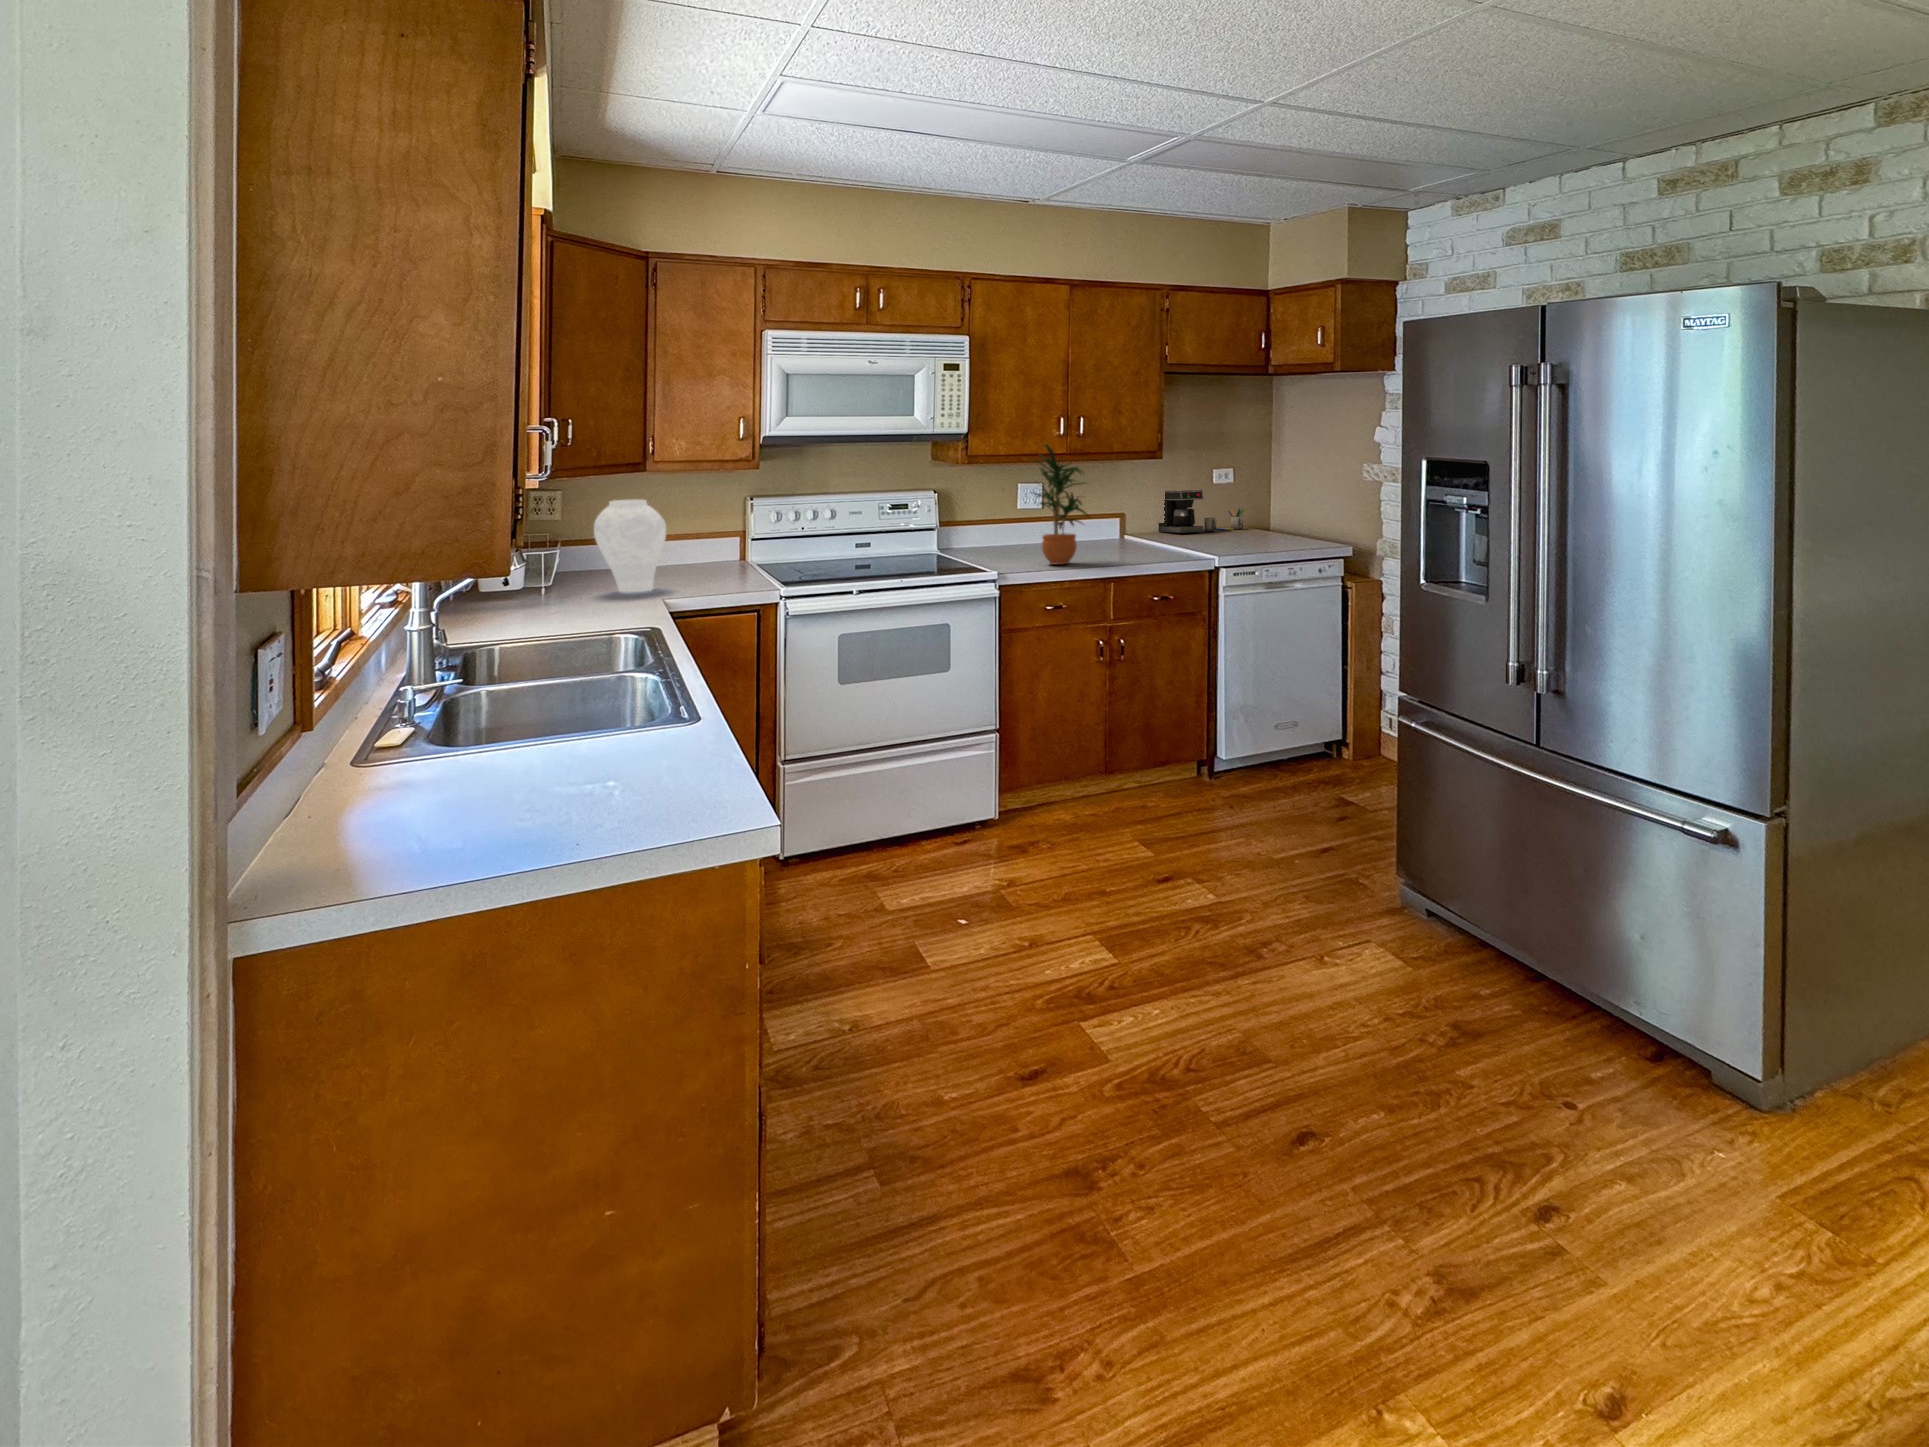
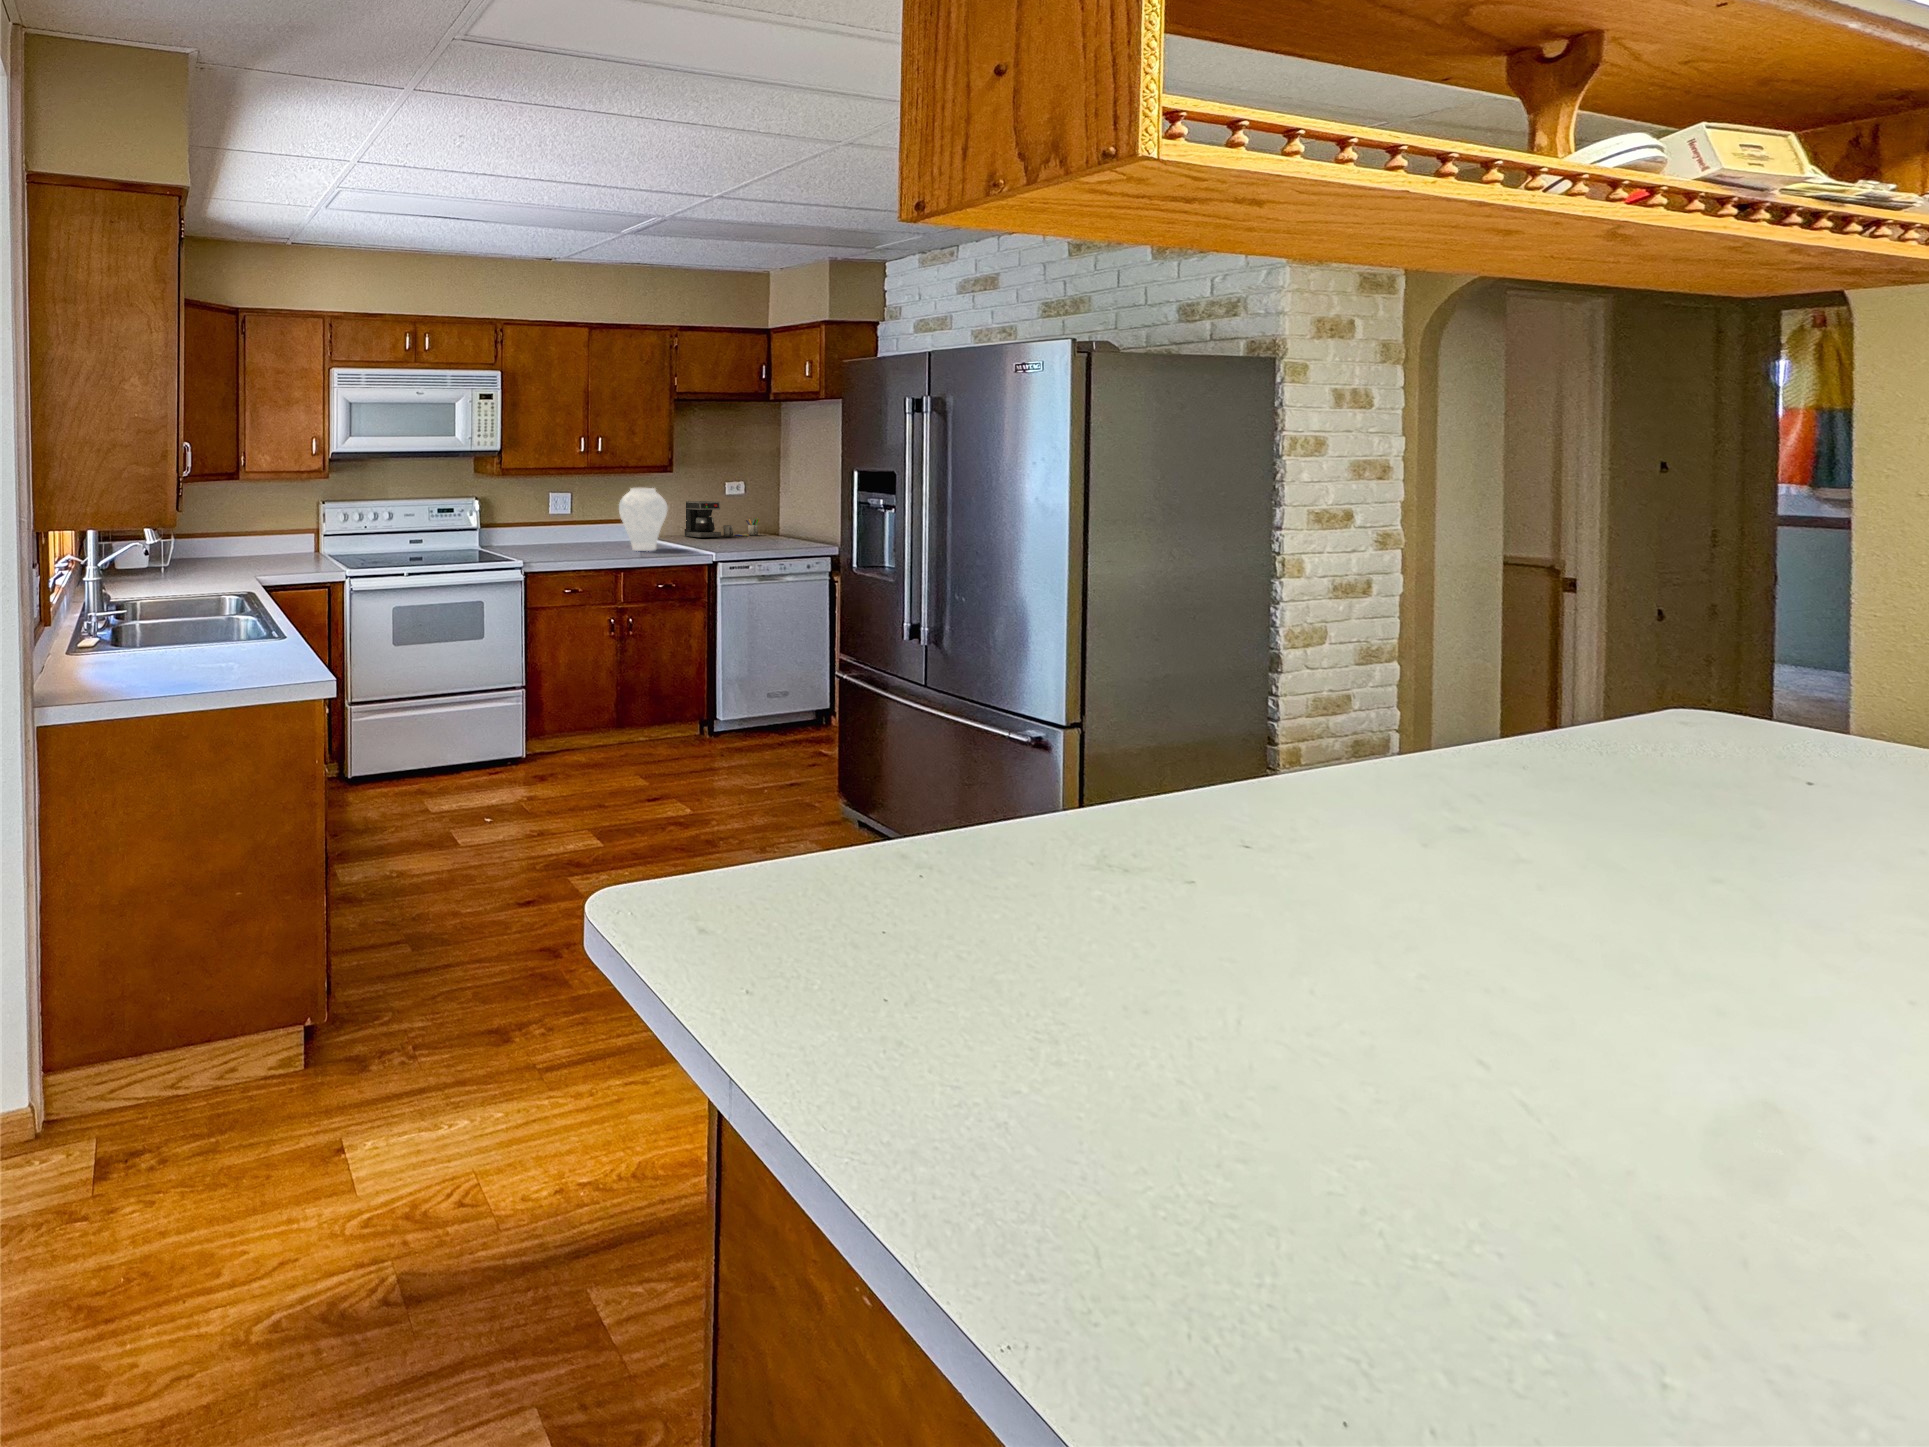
potted plant: present [1037,444,1089,564] -> none [550,464,604,558]
vase: present [594,499,666,593] -> present [619,488,668,551]

